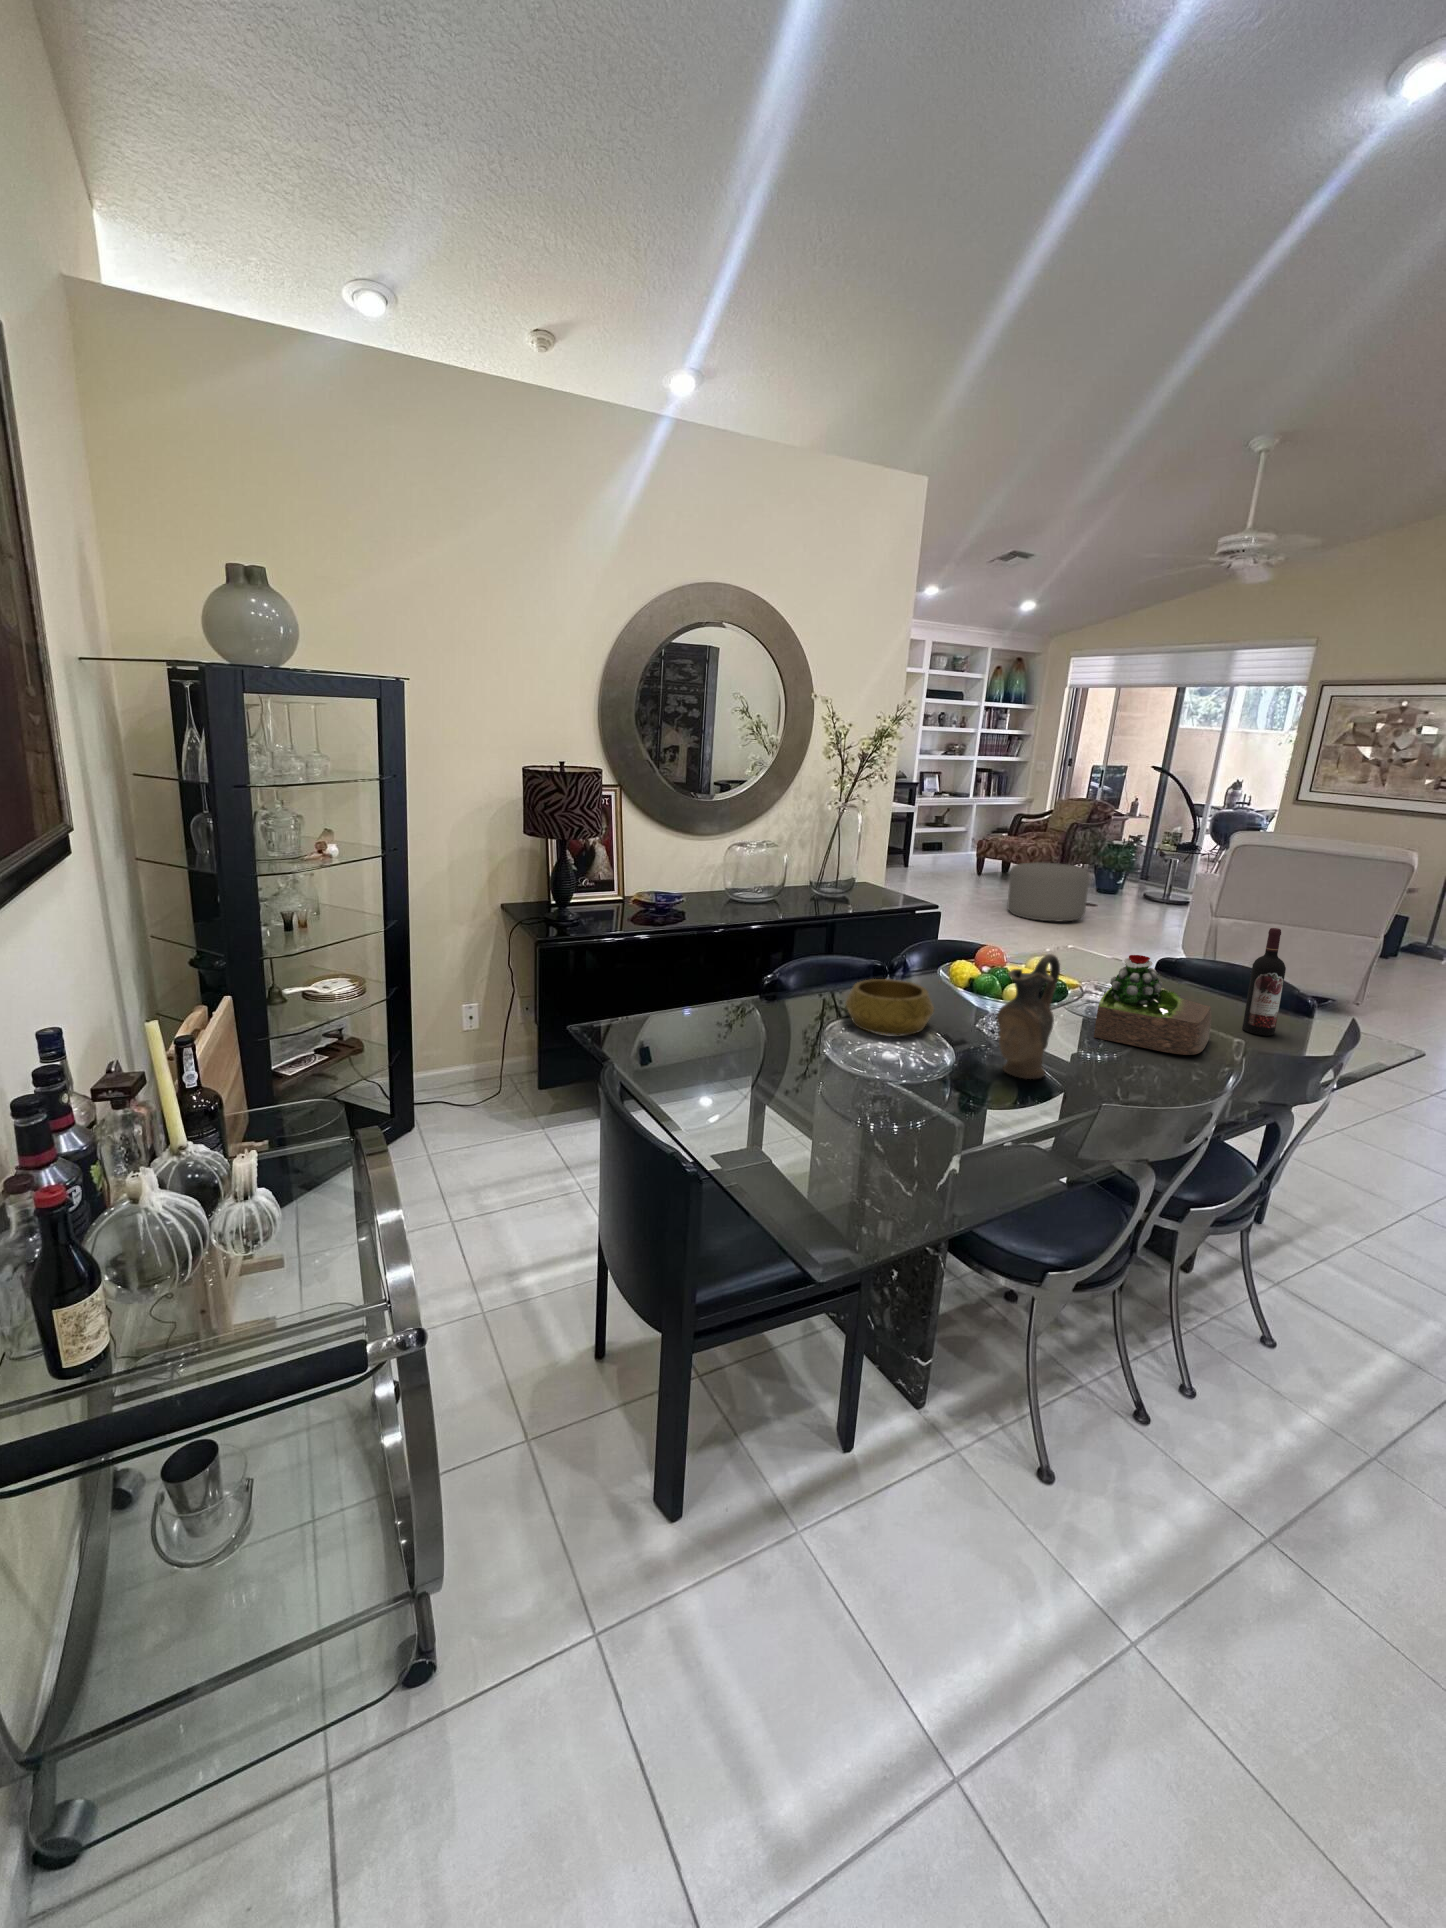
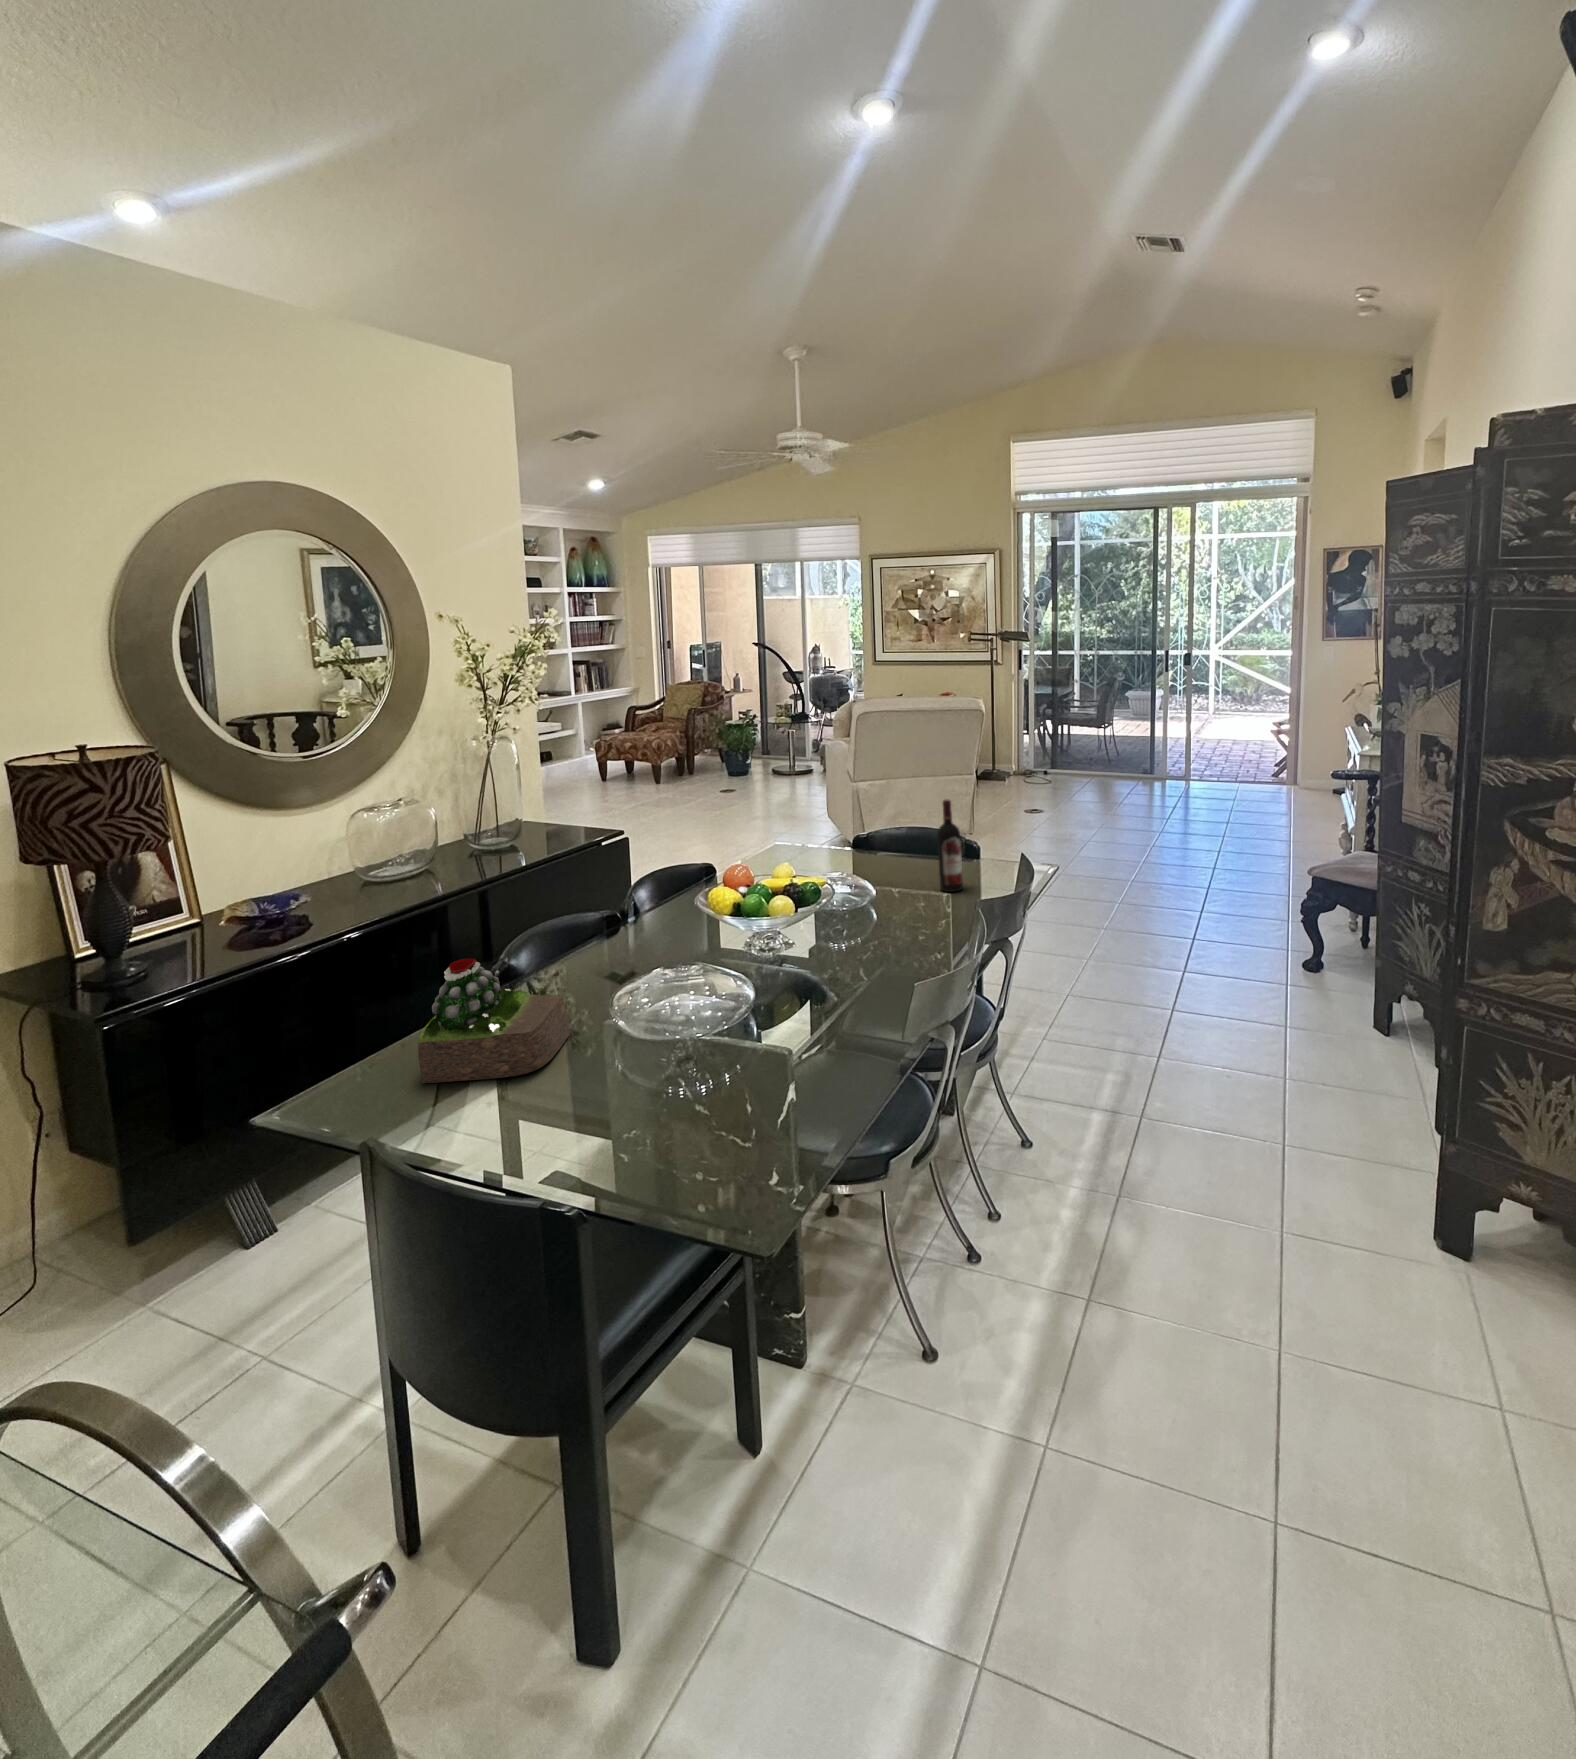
ottoman: present [1007,863,1089,921] -> none [647,755,730,819]
ceramic pitcher: present [997,954,1060,1079] -> none [775,867,827,994]
succulent plant: present [1094,955,1211,1055] -> present [418,958,570,1083]
decorative bowl: present [846,979,934,1035] -> none [603,930,701,997]

